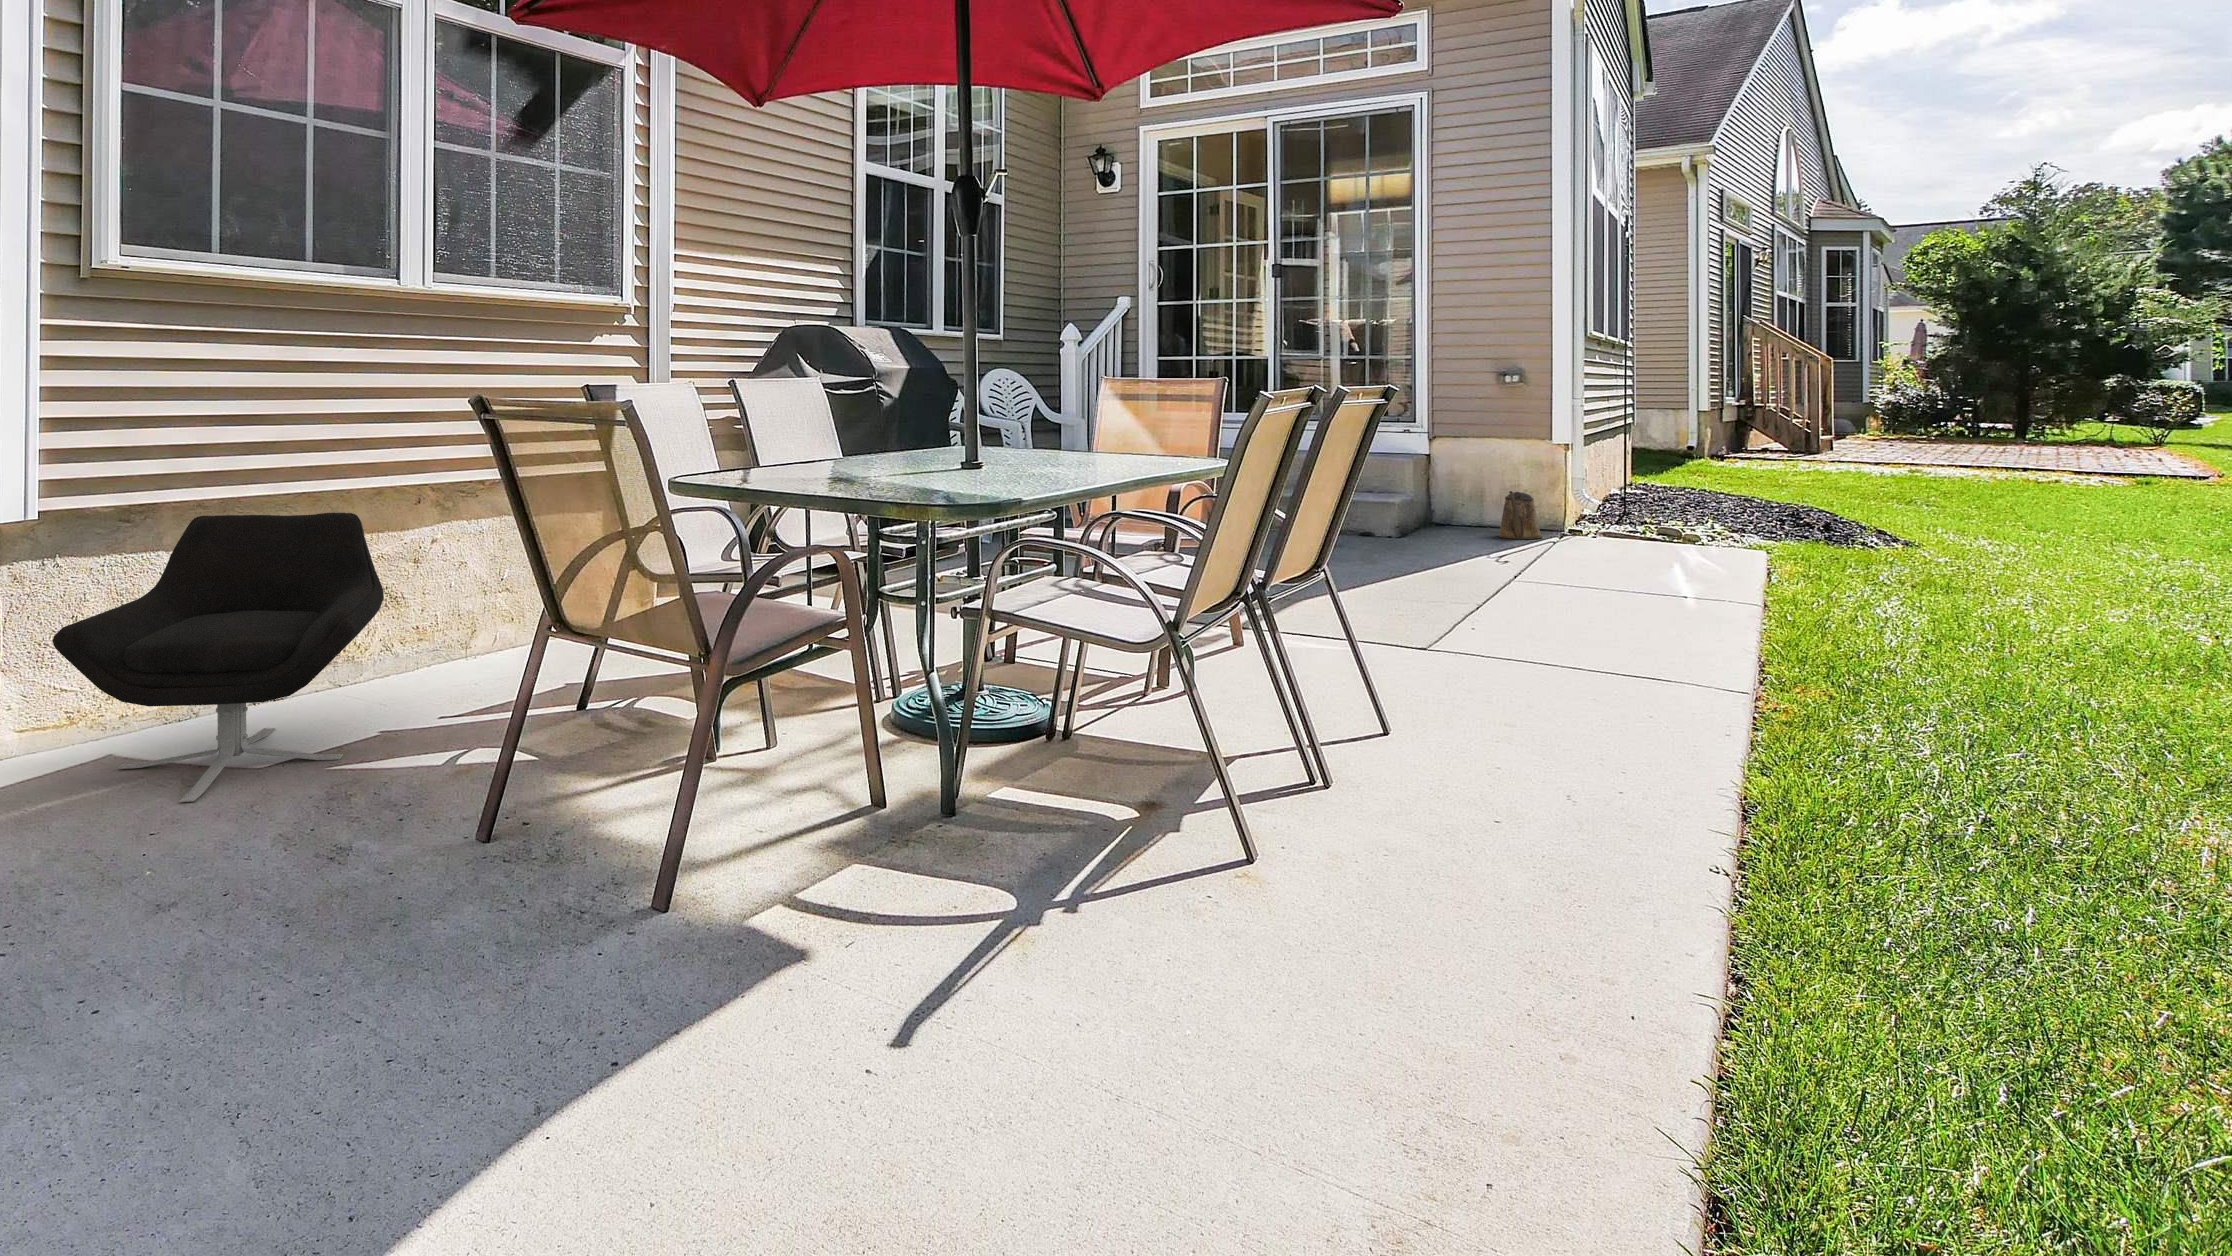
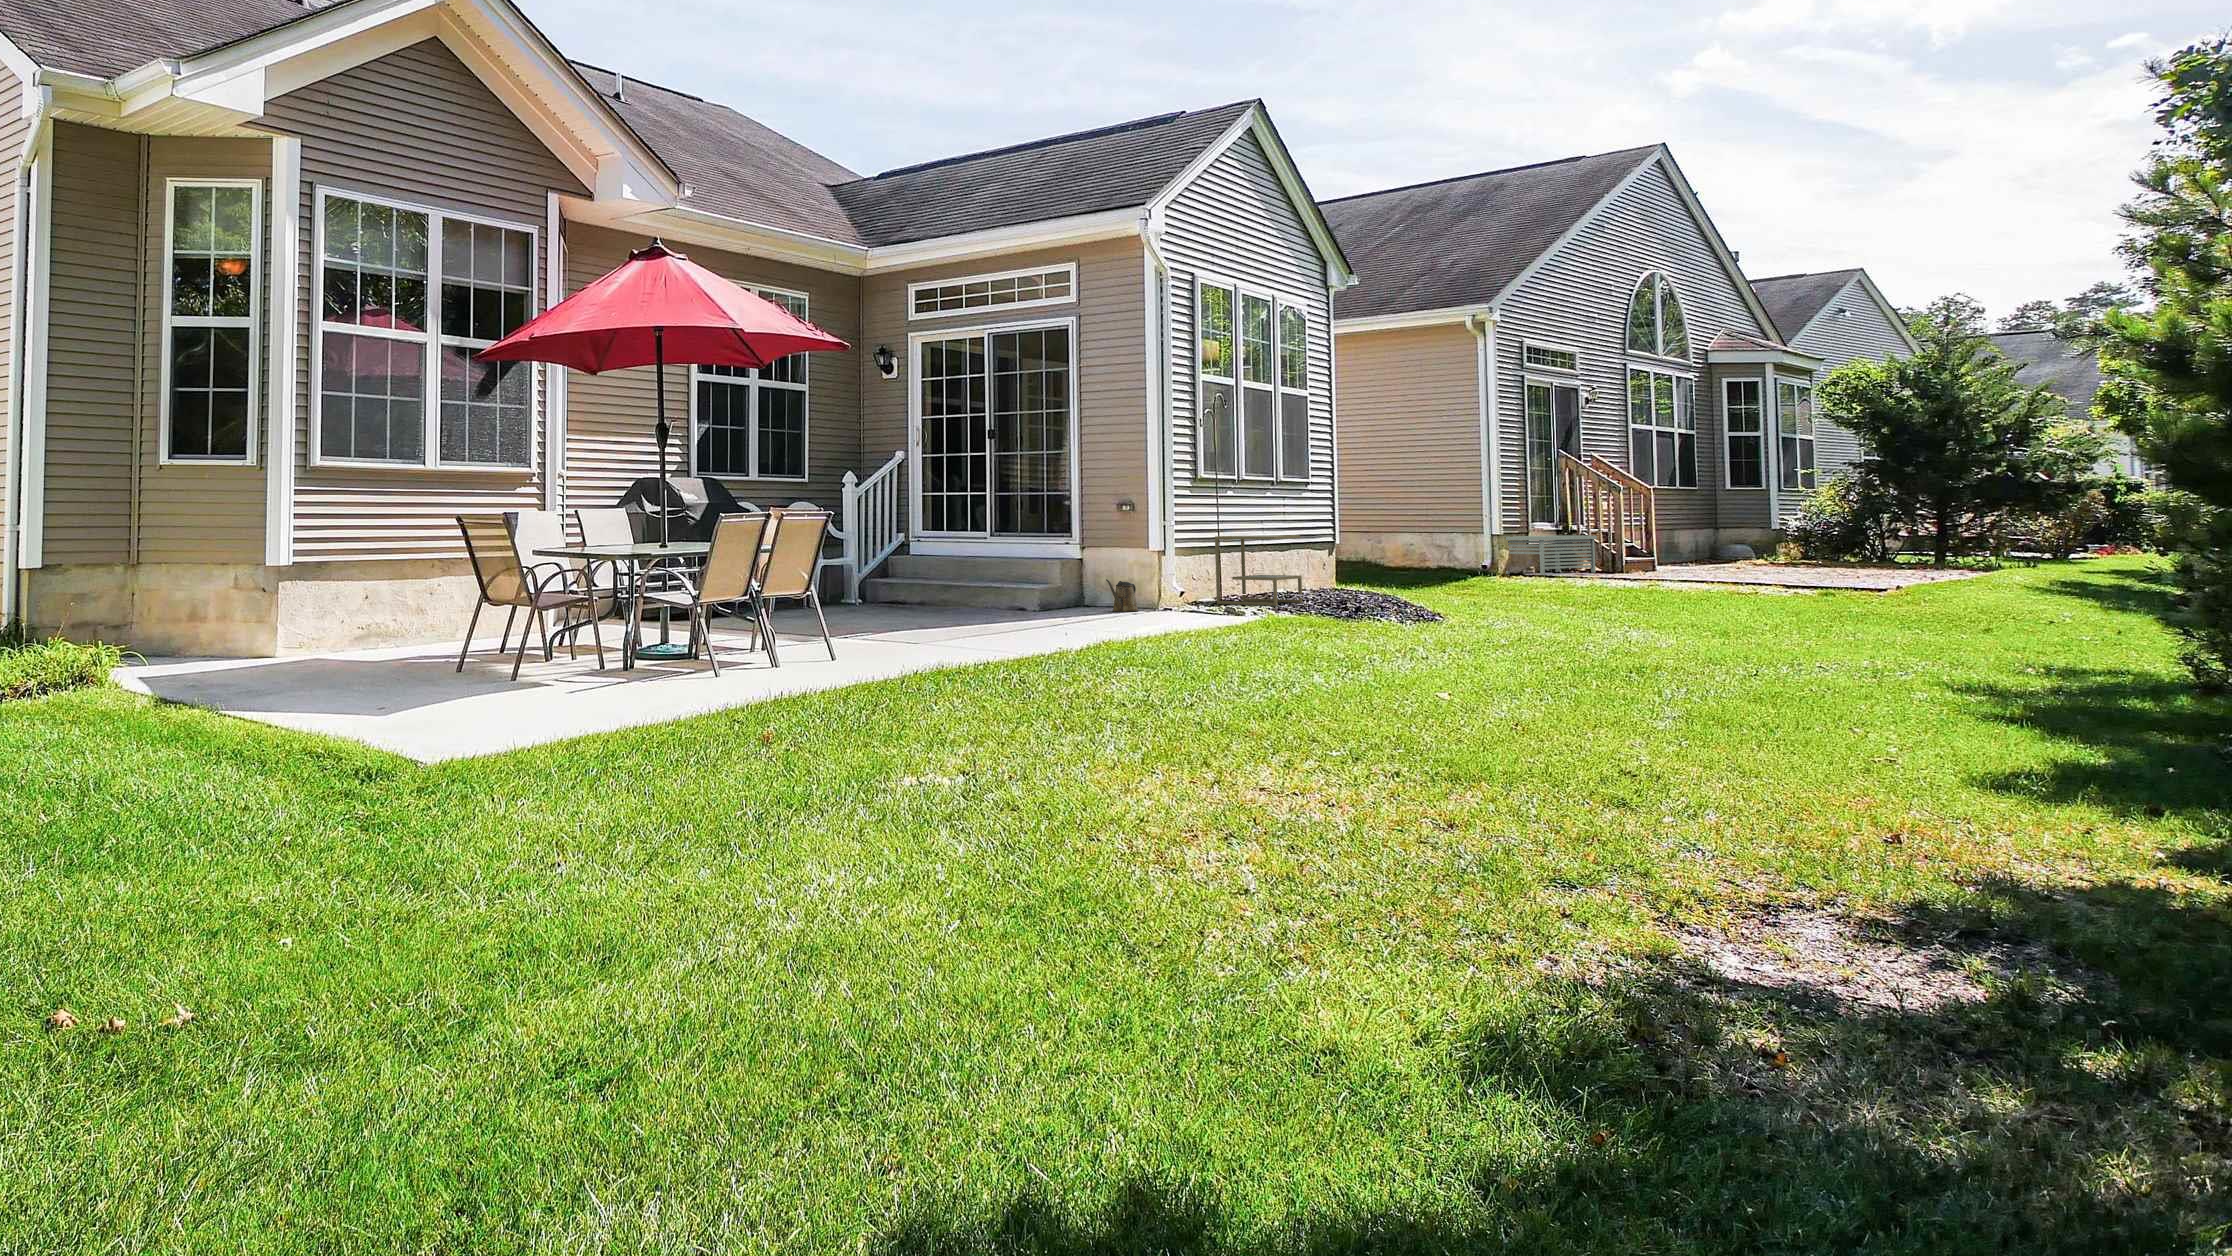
storage bench: none [1710,413,1811,459] -> present [1506,535,1597,575]
side table: none [1595,419,1706,523] -> present [1215,535,1302,606]
lounge chair: present [52,513,384,802] -> none [308,566,421,663]

